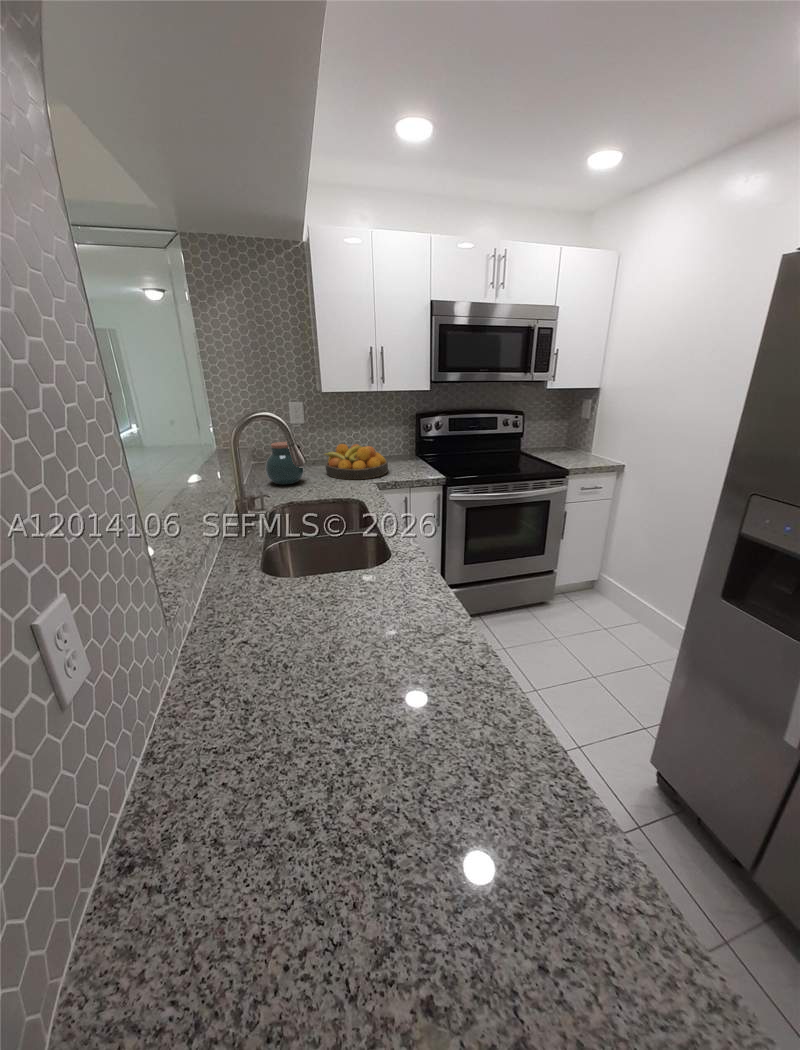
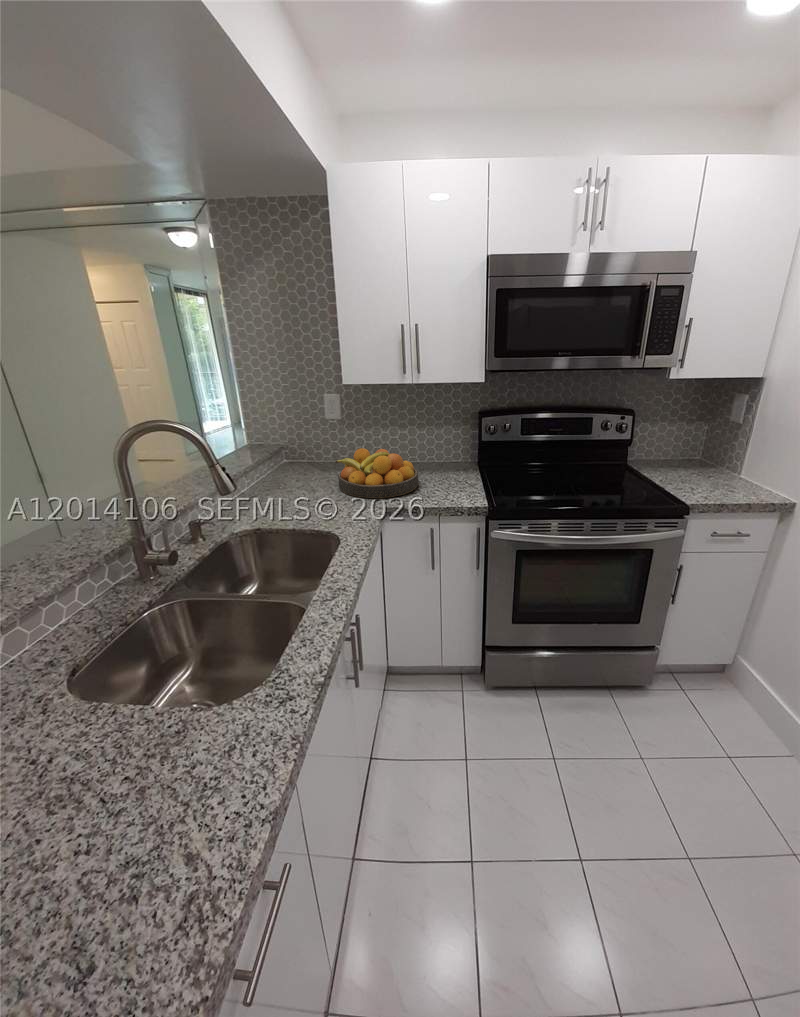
jar: present [266,442,304,485] -> none [256,446,303,499]

